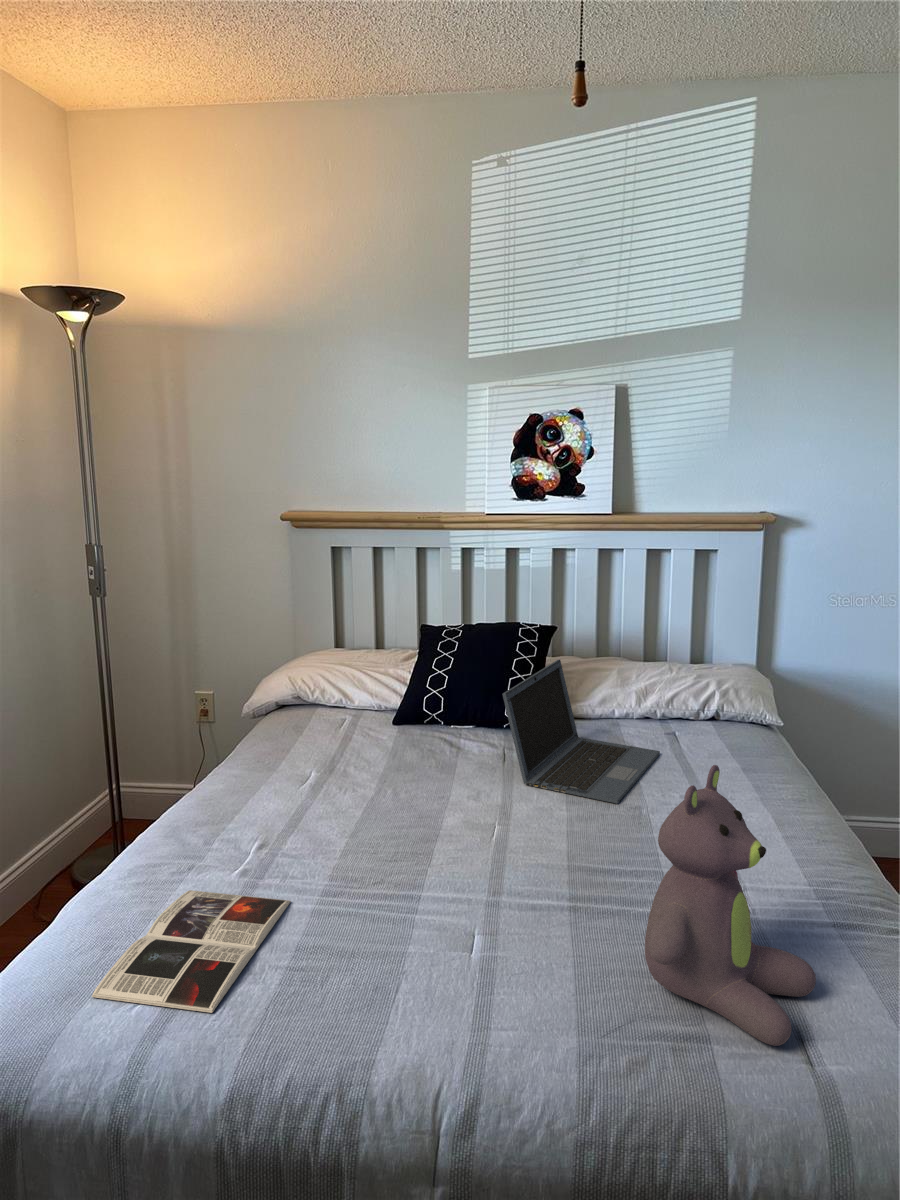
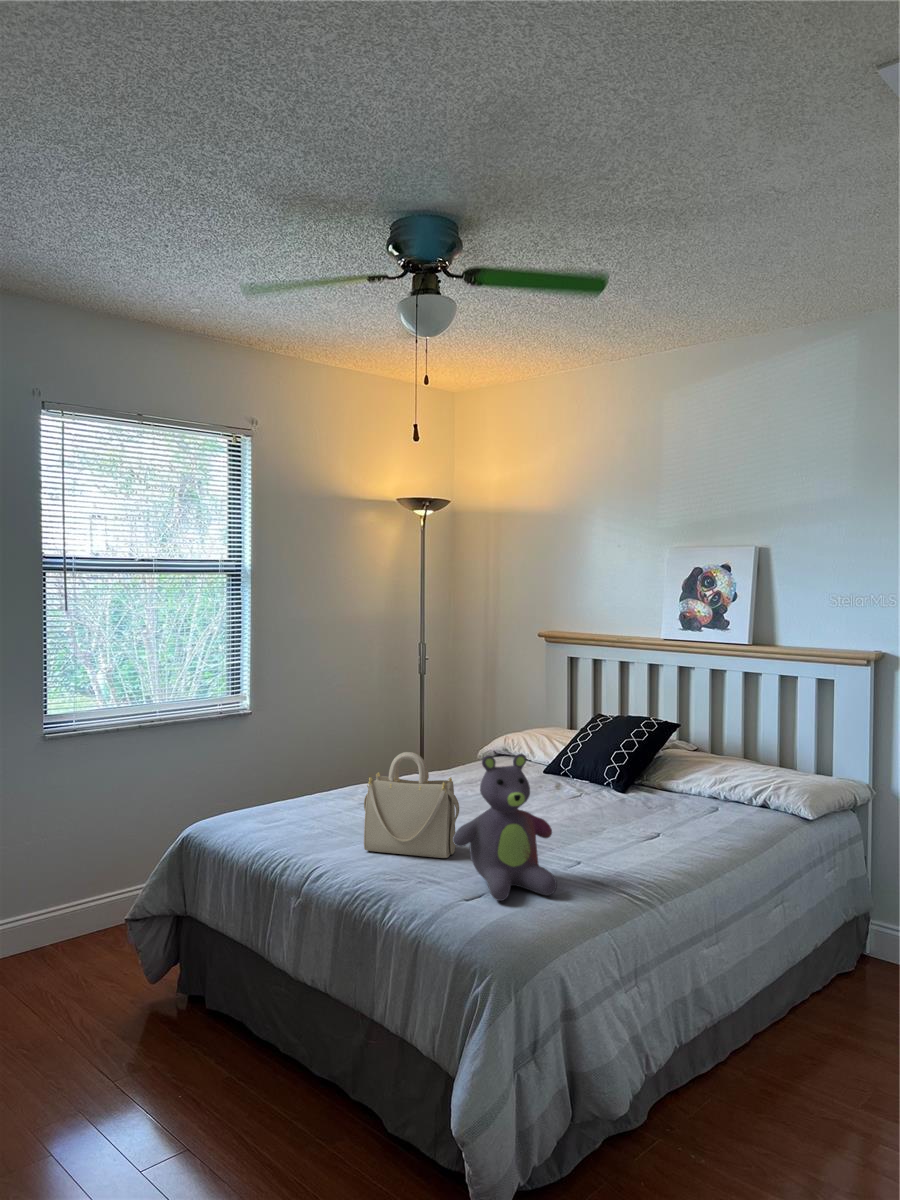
laptop: present [502,660,660,804] -> none [560,738,689,825]
handbag: none [368,792,545,998] -> present [364,752,459,858]
magazine: present [92,890,291,1013] -> none [261,806,374,837]

